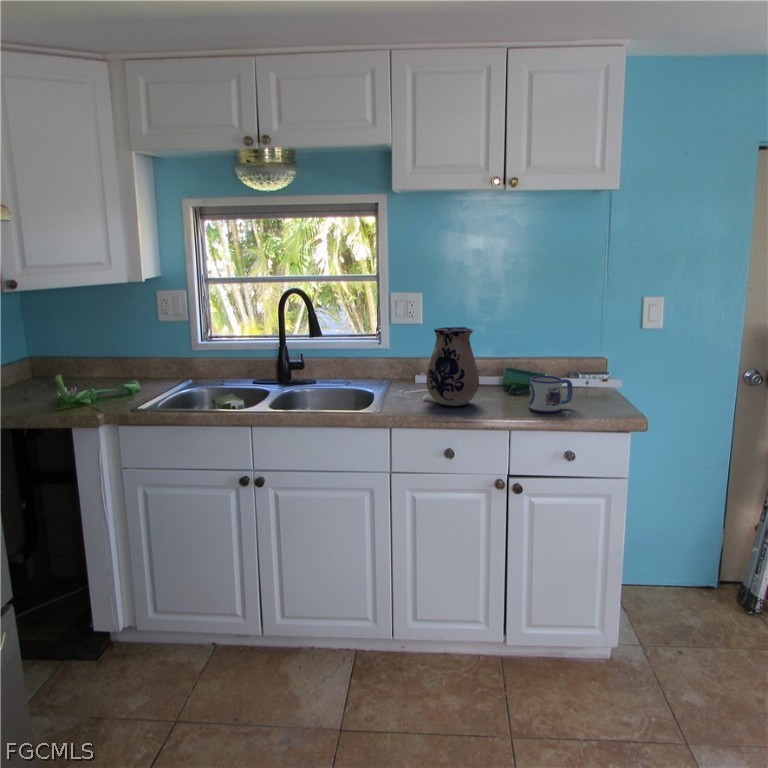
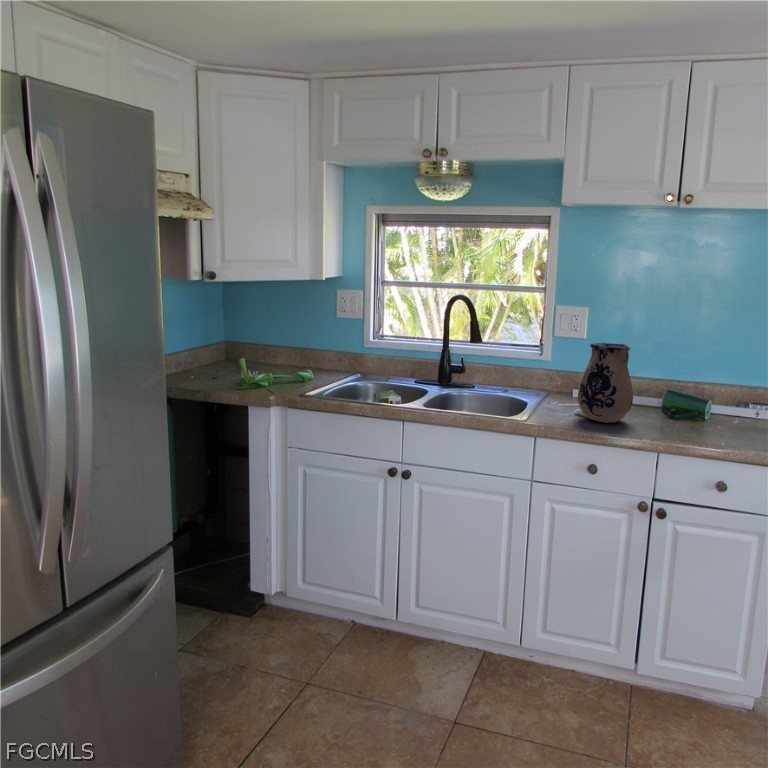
mug: present [529,376,573,413] -> none [683,400,734,440]

